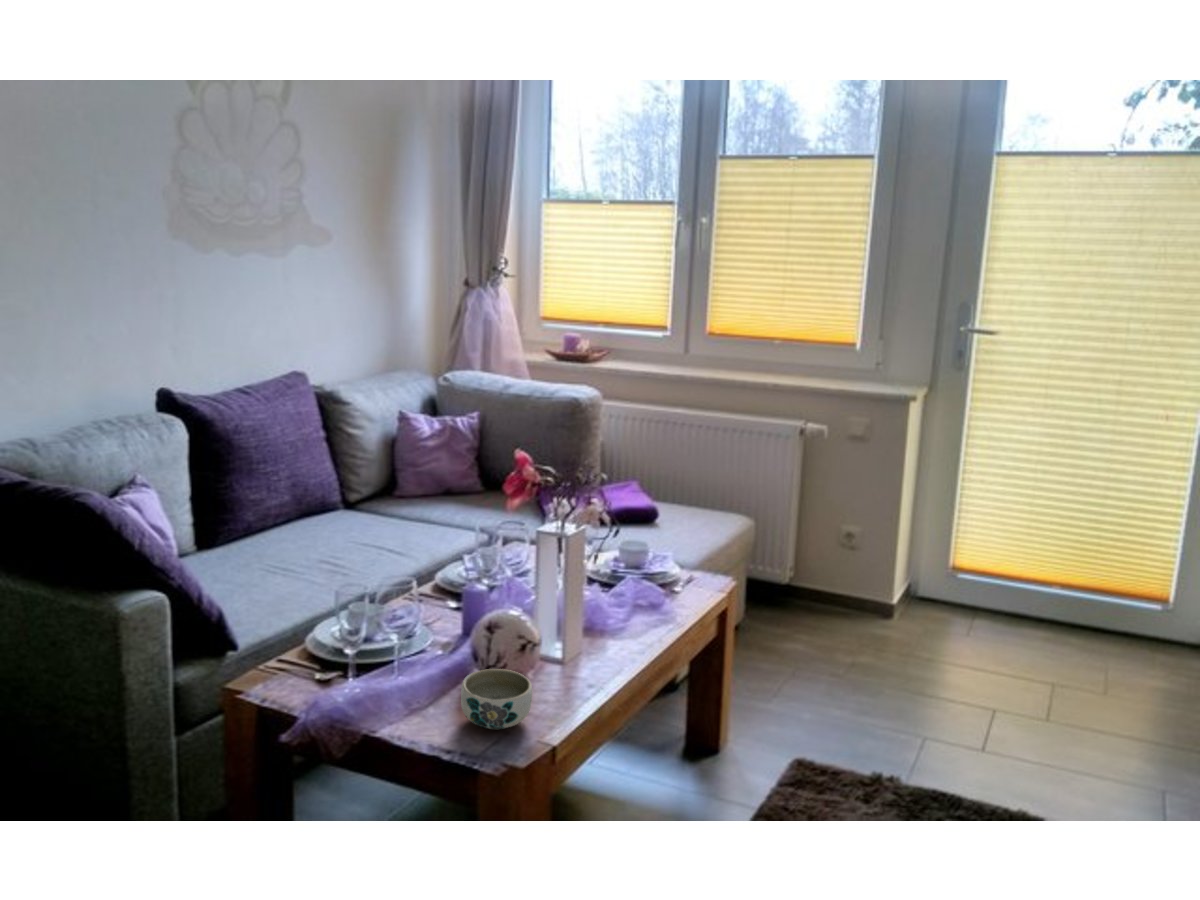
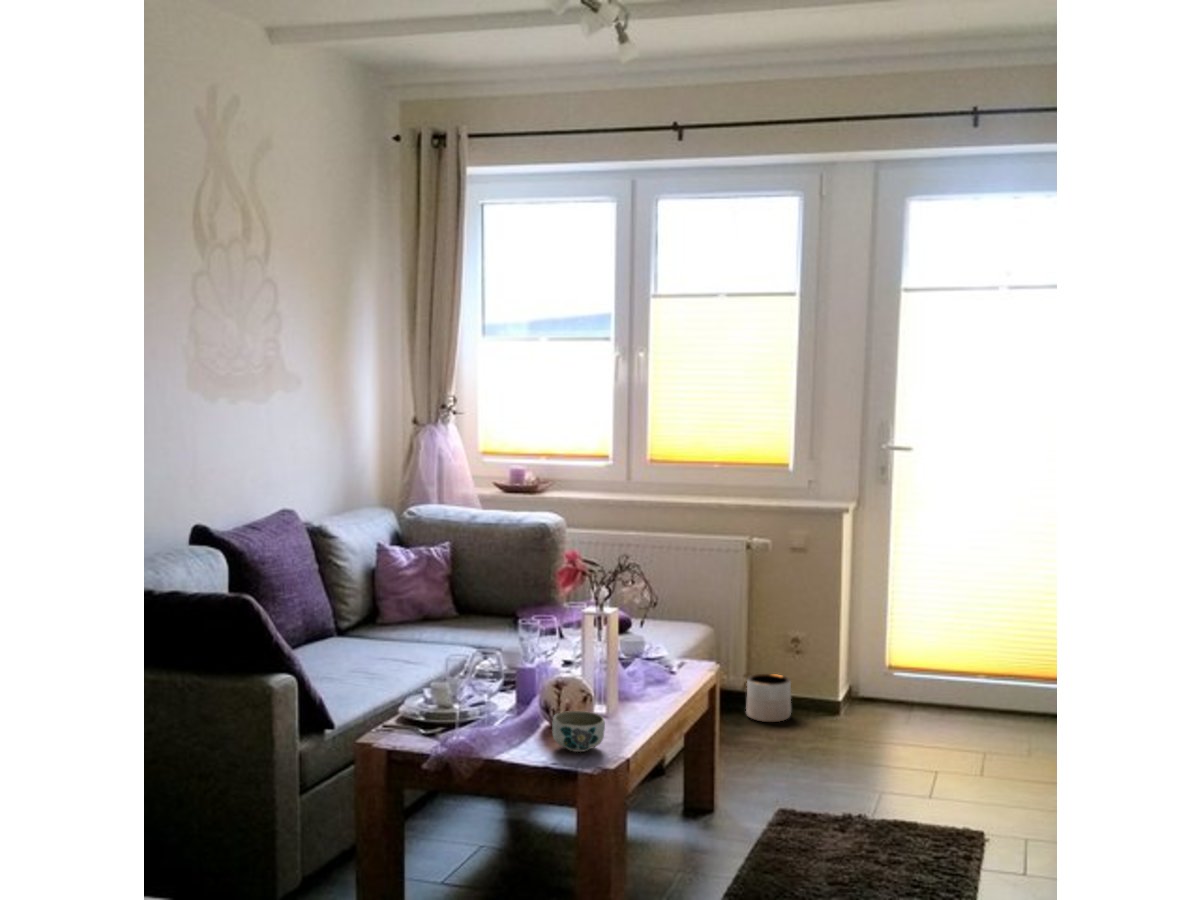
planter: none [789,570,839,624] -> present [746,673,791,722]

